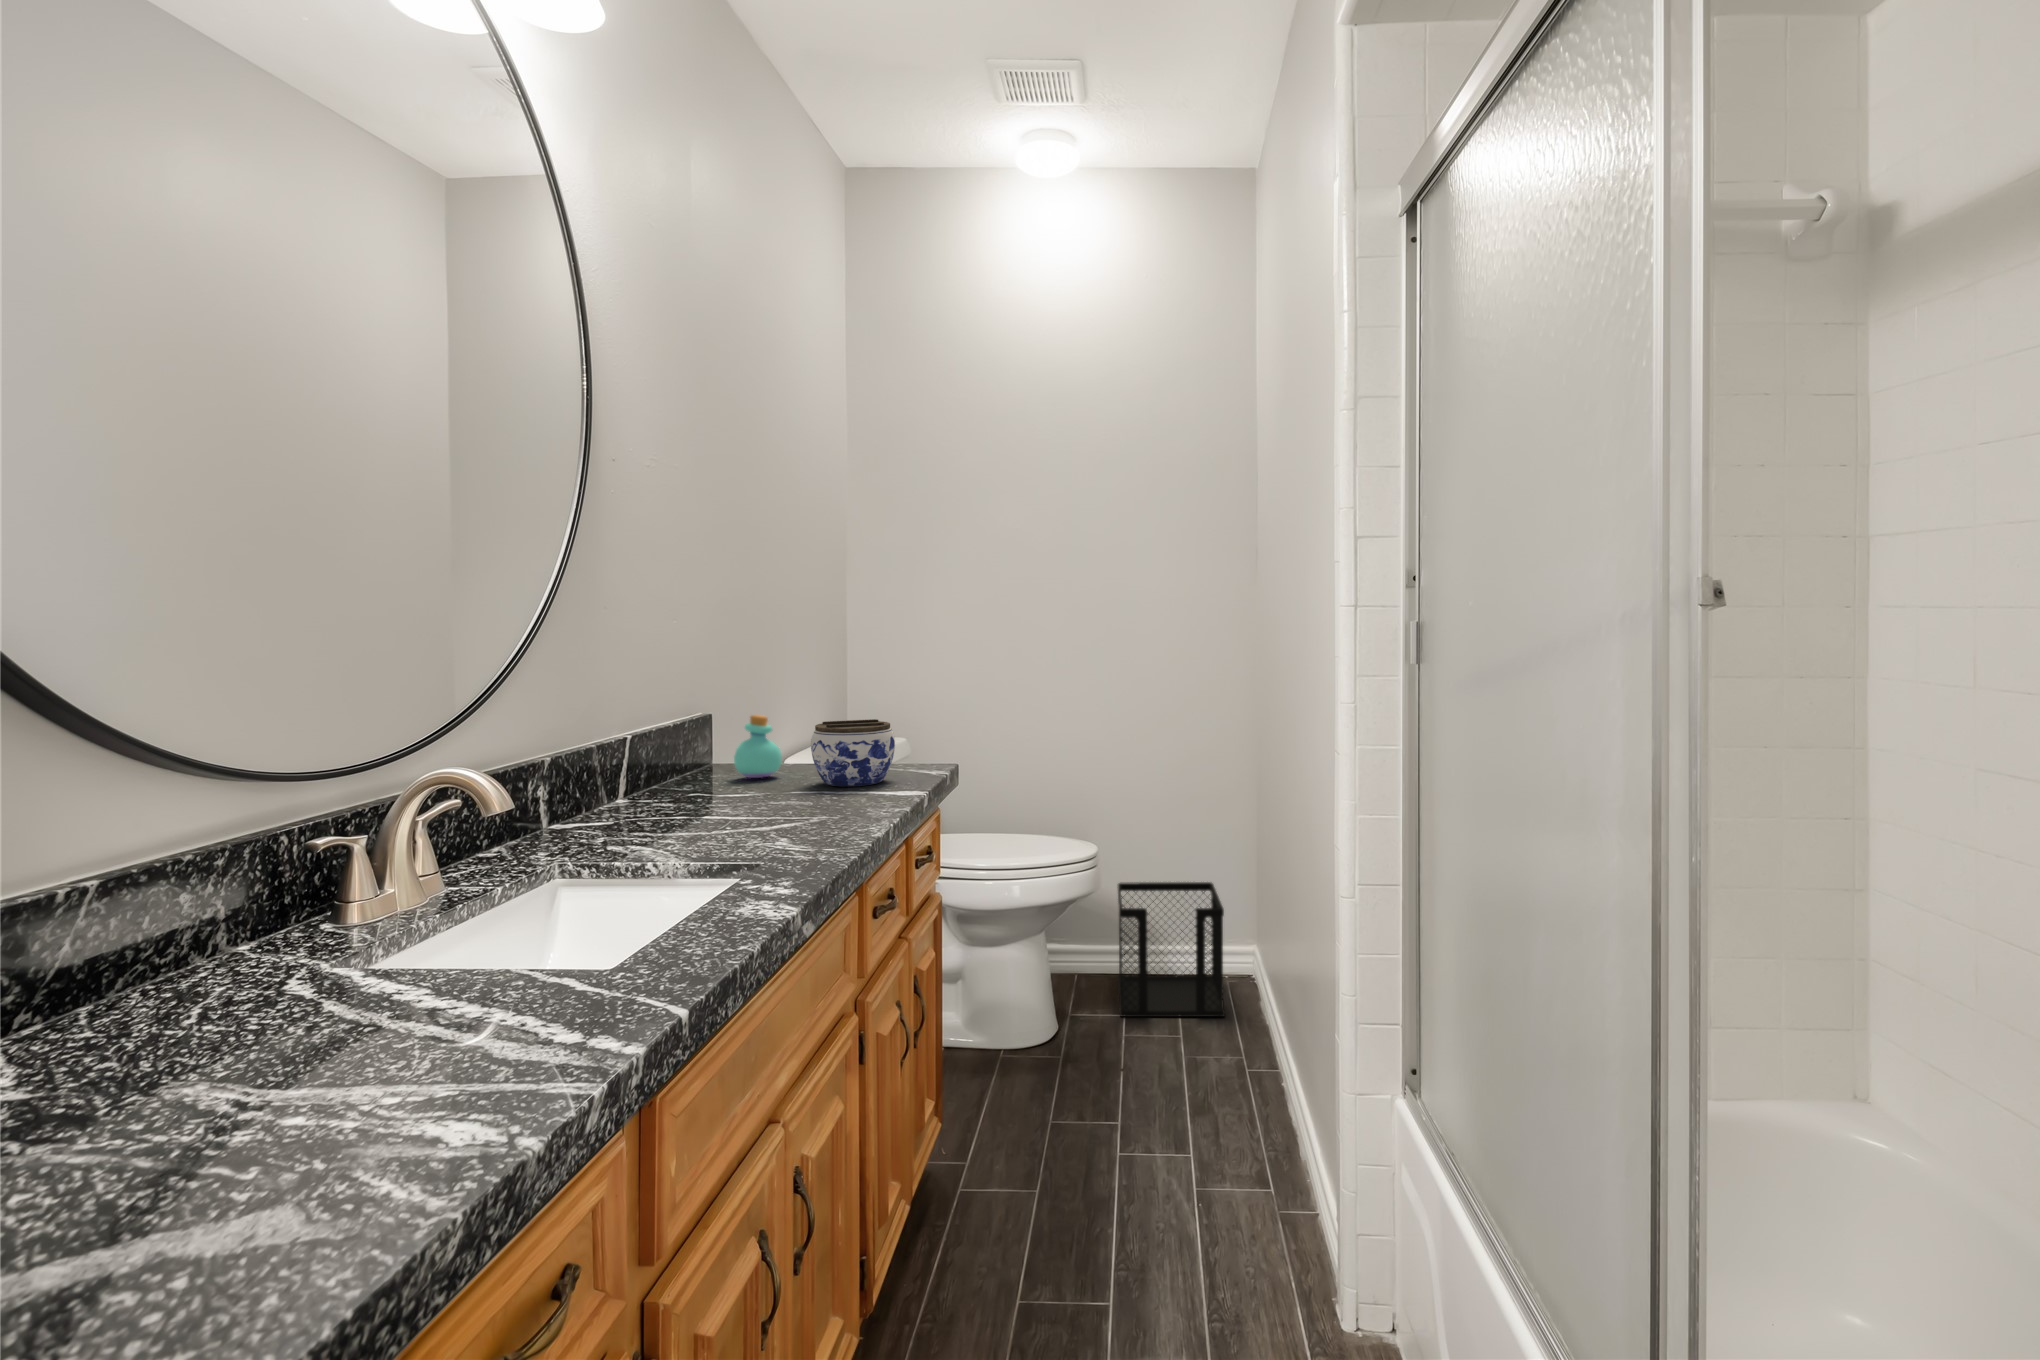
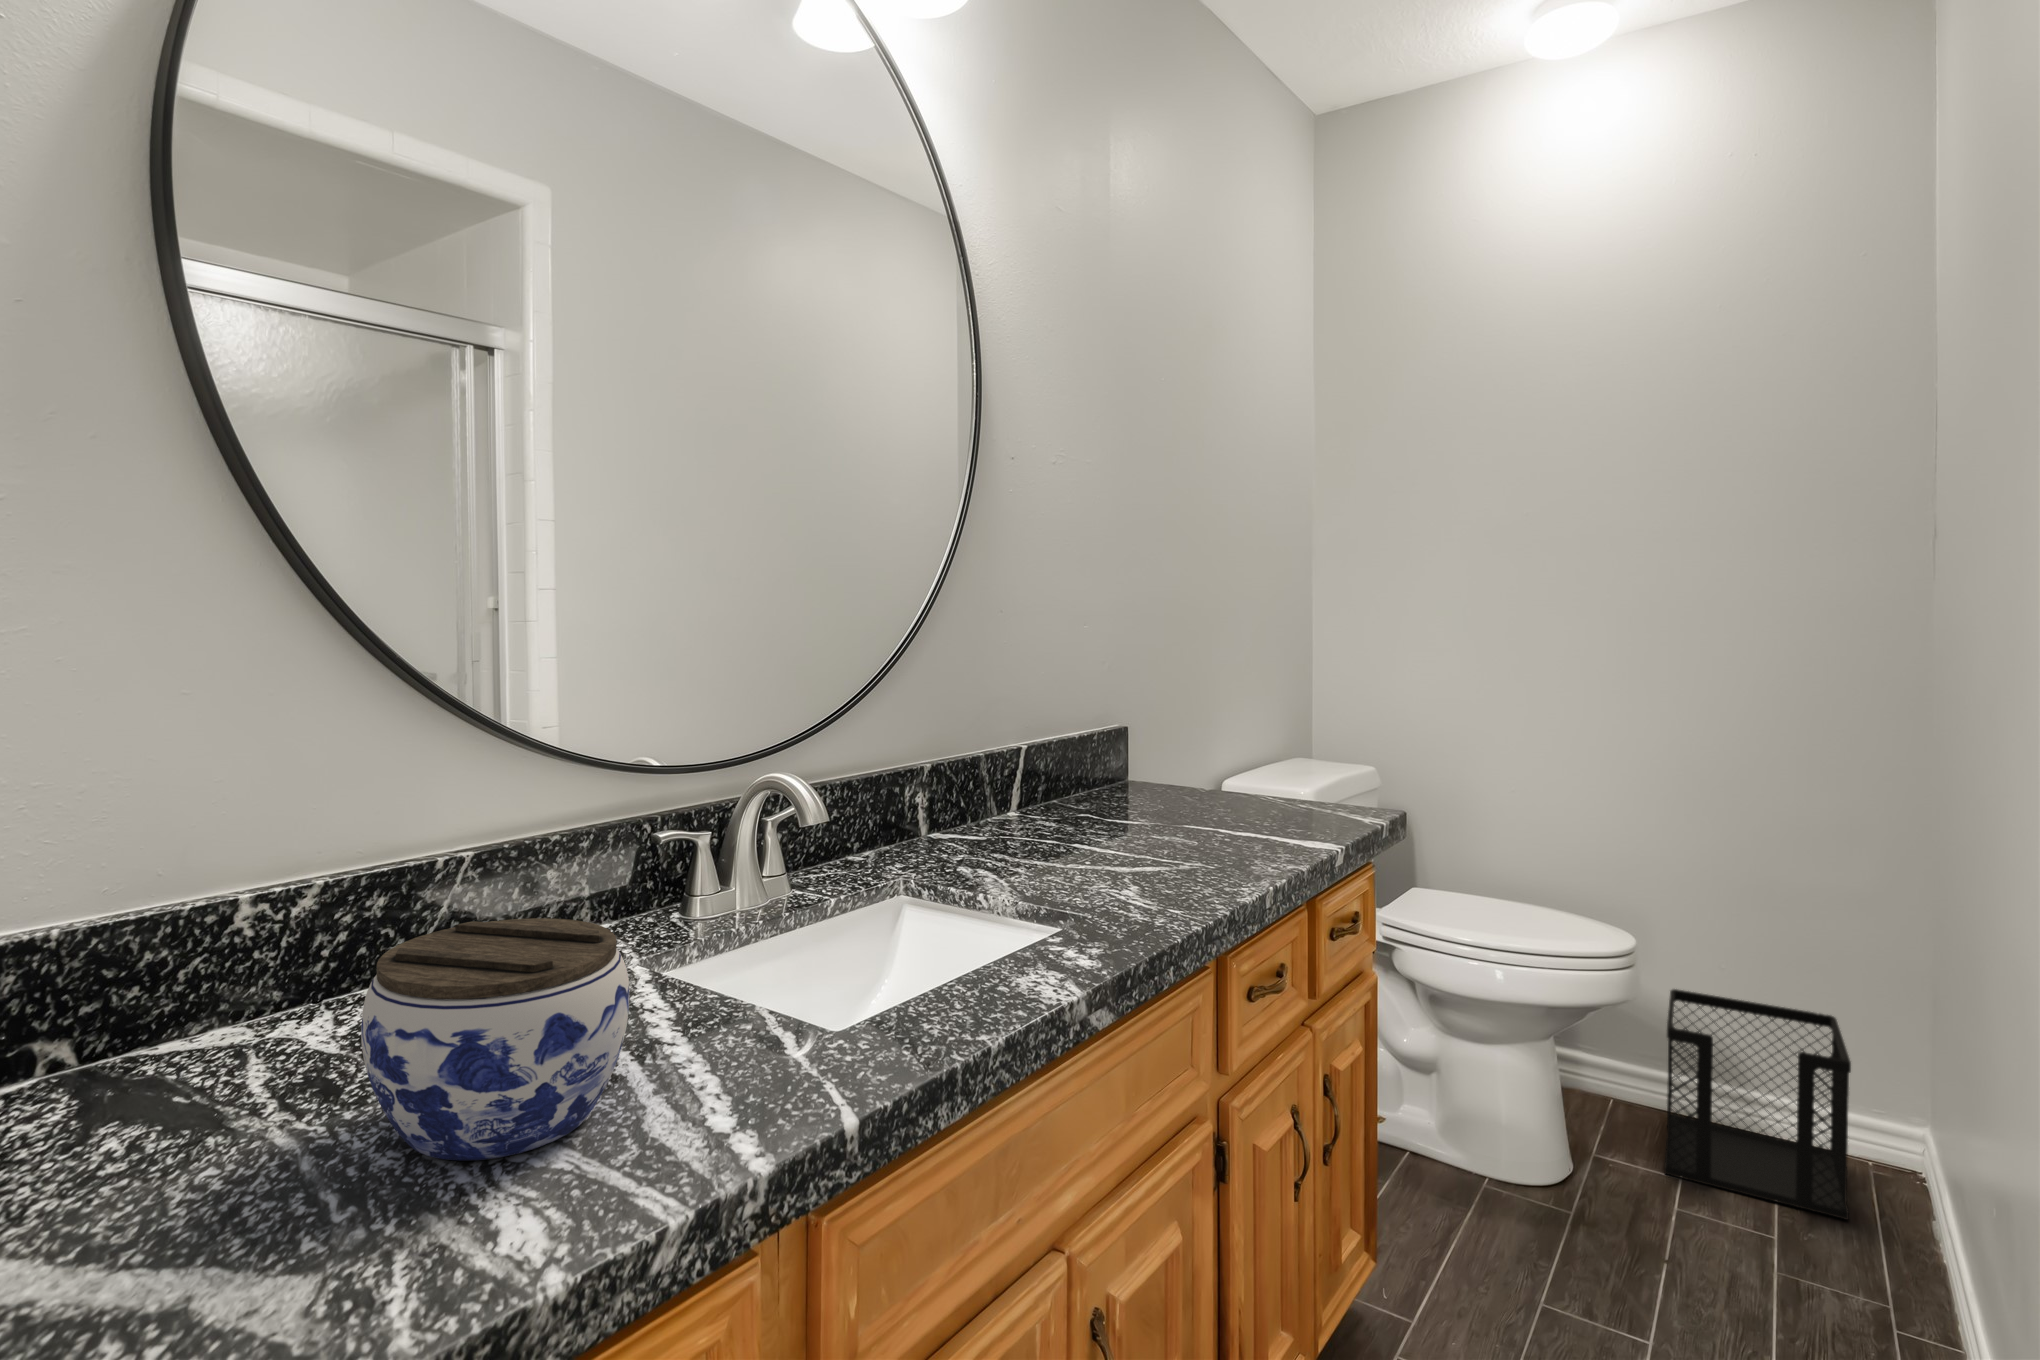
perfume bottle: present [734,715,782,778] -> none [1139,733,1190,804]
jar: present [811,719,895,786] -> present [361,918,629,1161]

